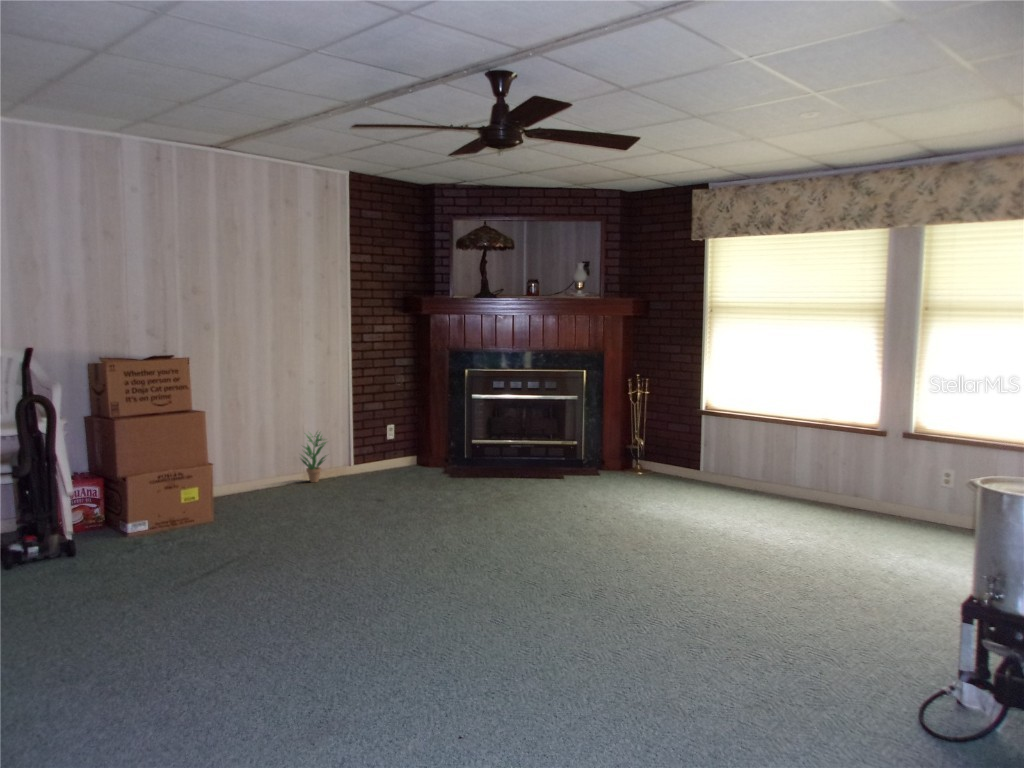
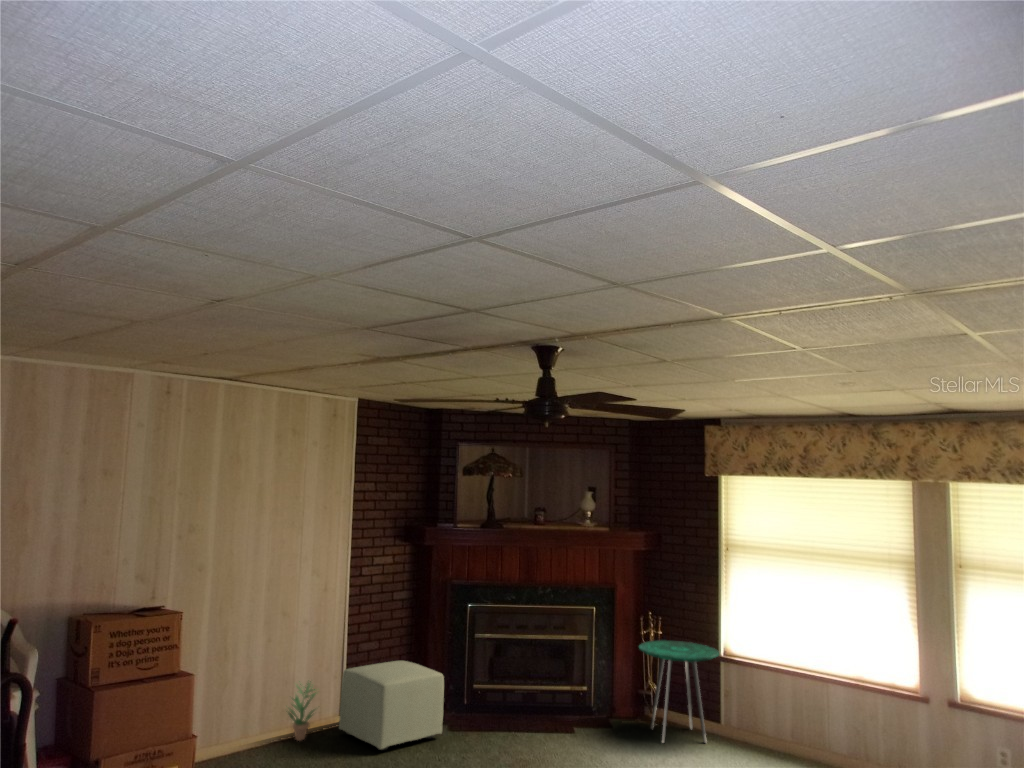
side table: none [623,398,698,483] -> present [639,640,719,743]
ottoman: none [348,418,441,488] -> present [339,661,444,750]

